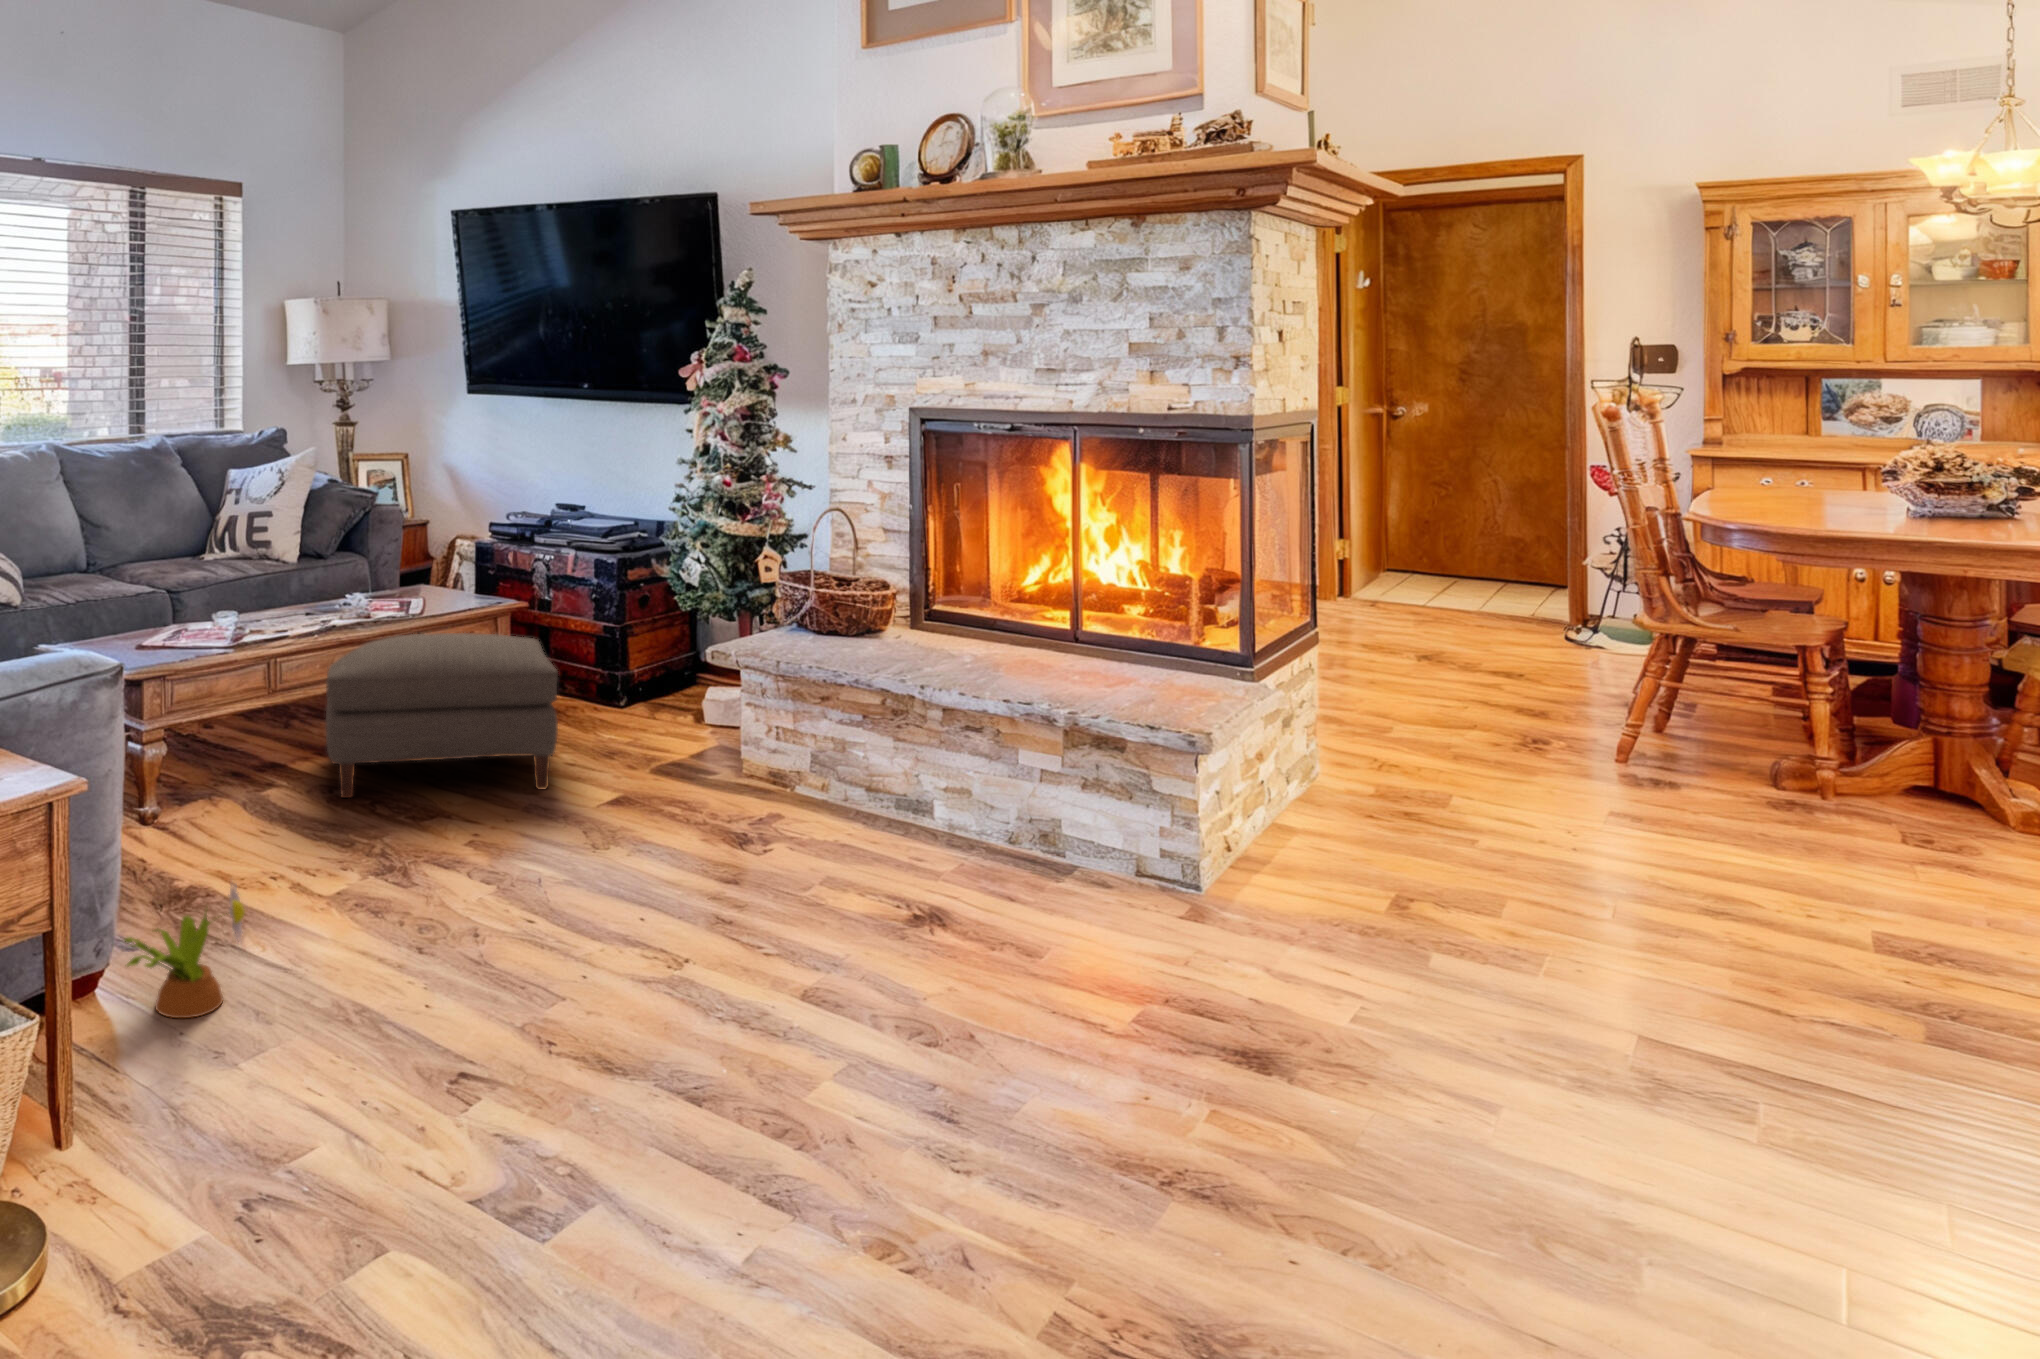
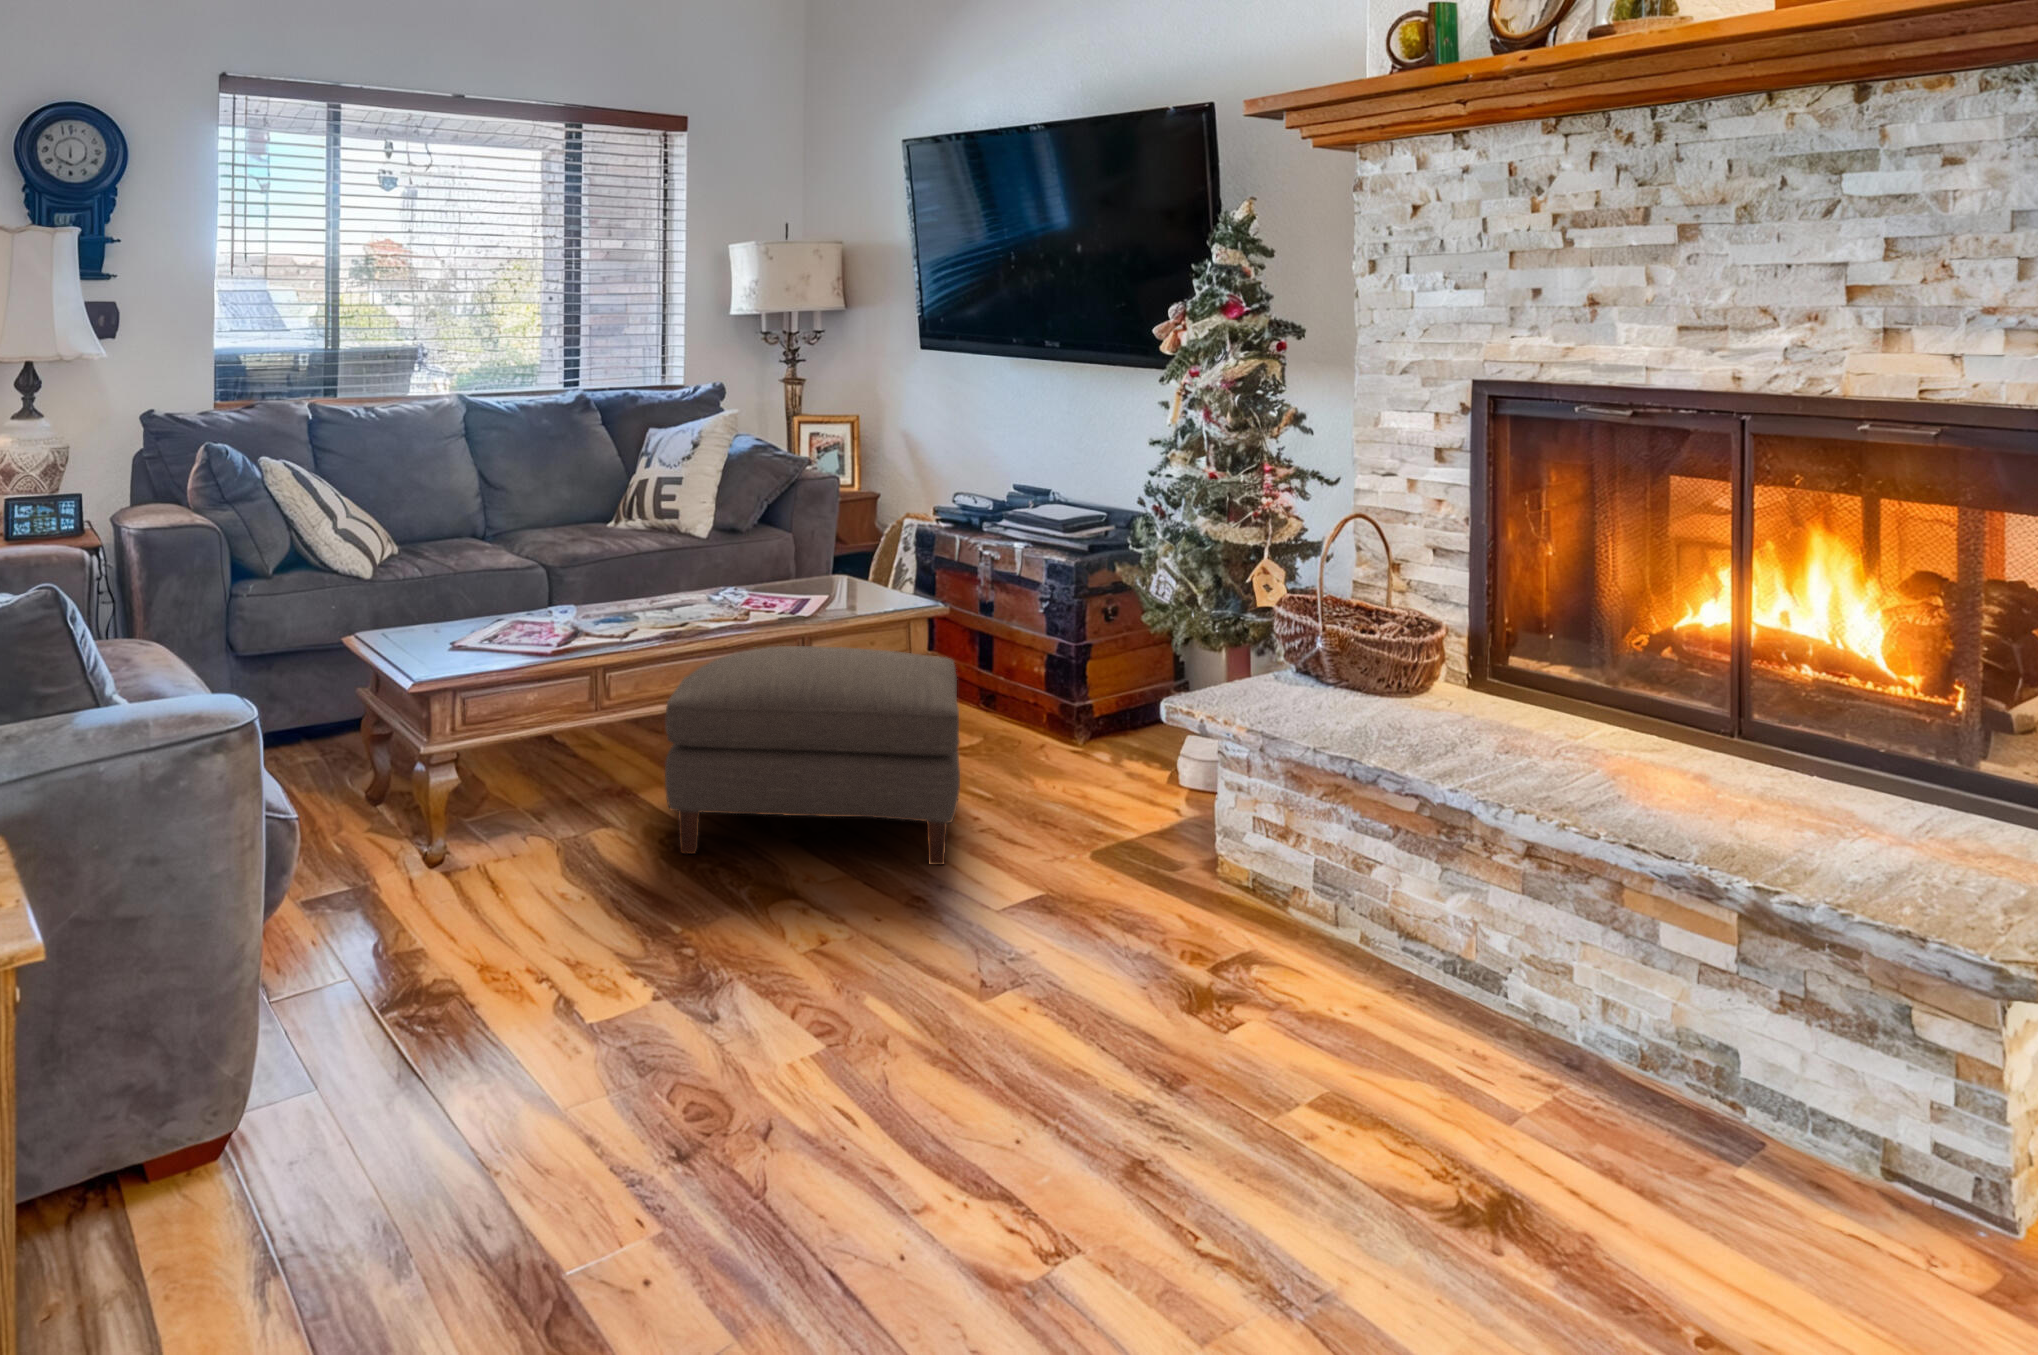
decorative plant: present [124,885,245,1018] -> none [190,1046,387,1258]

